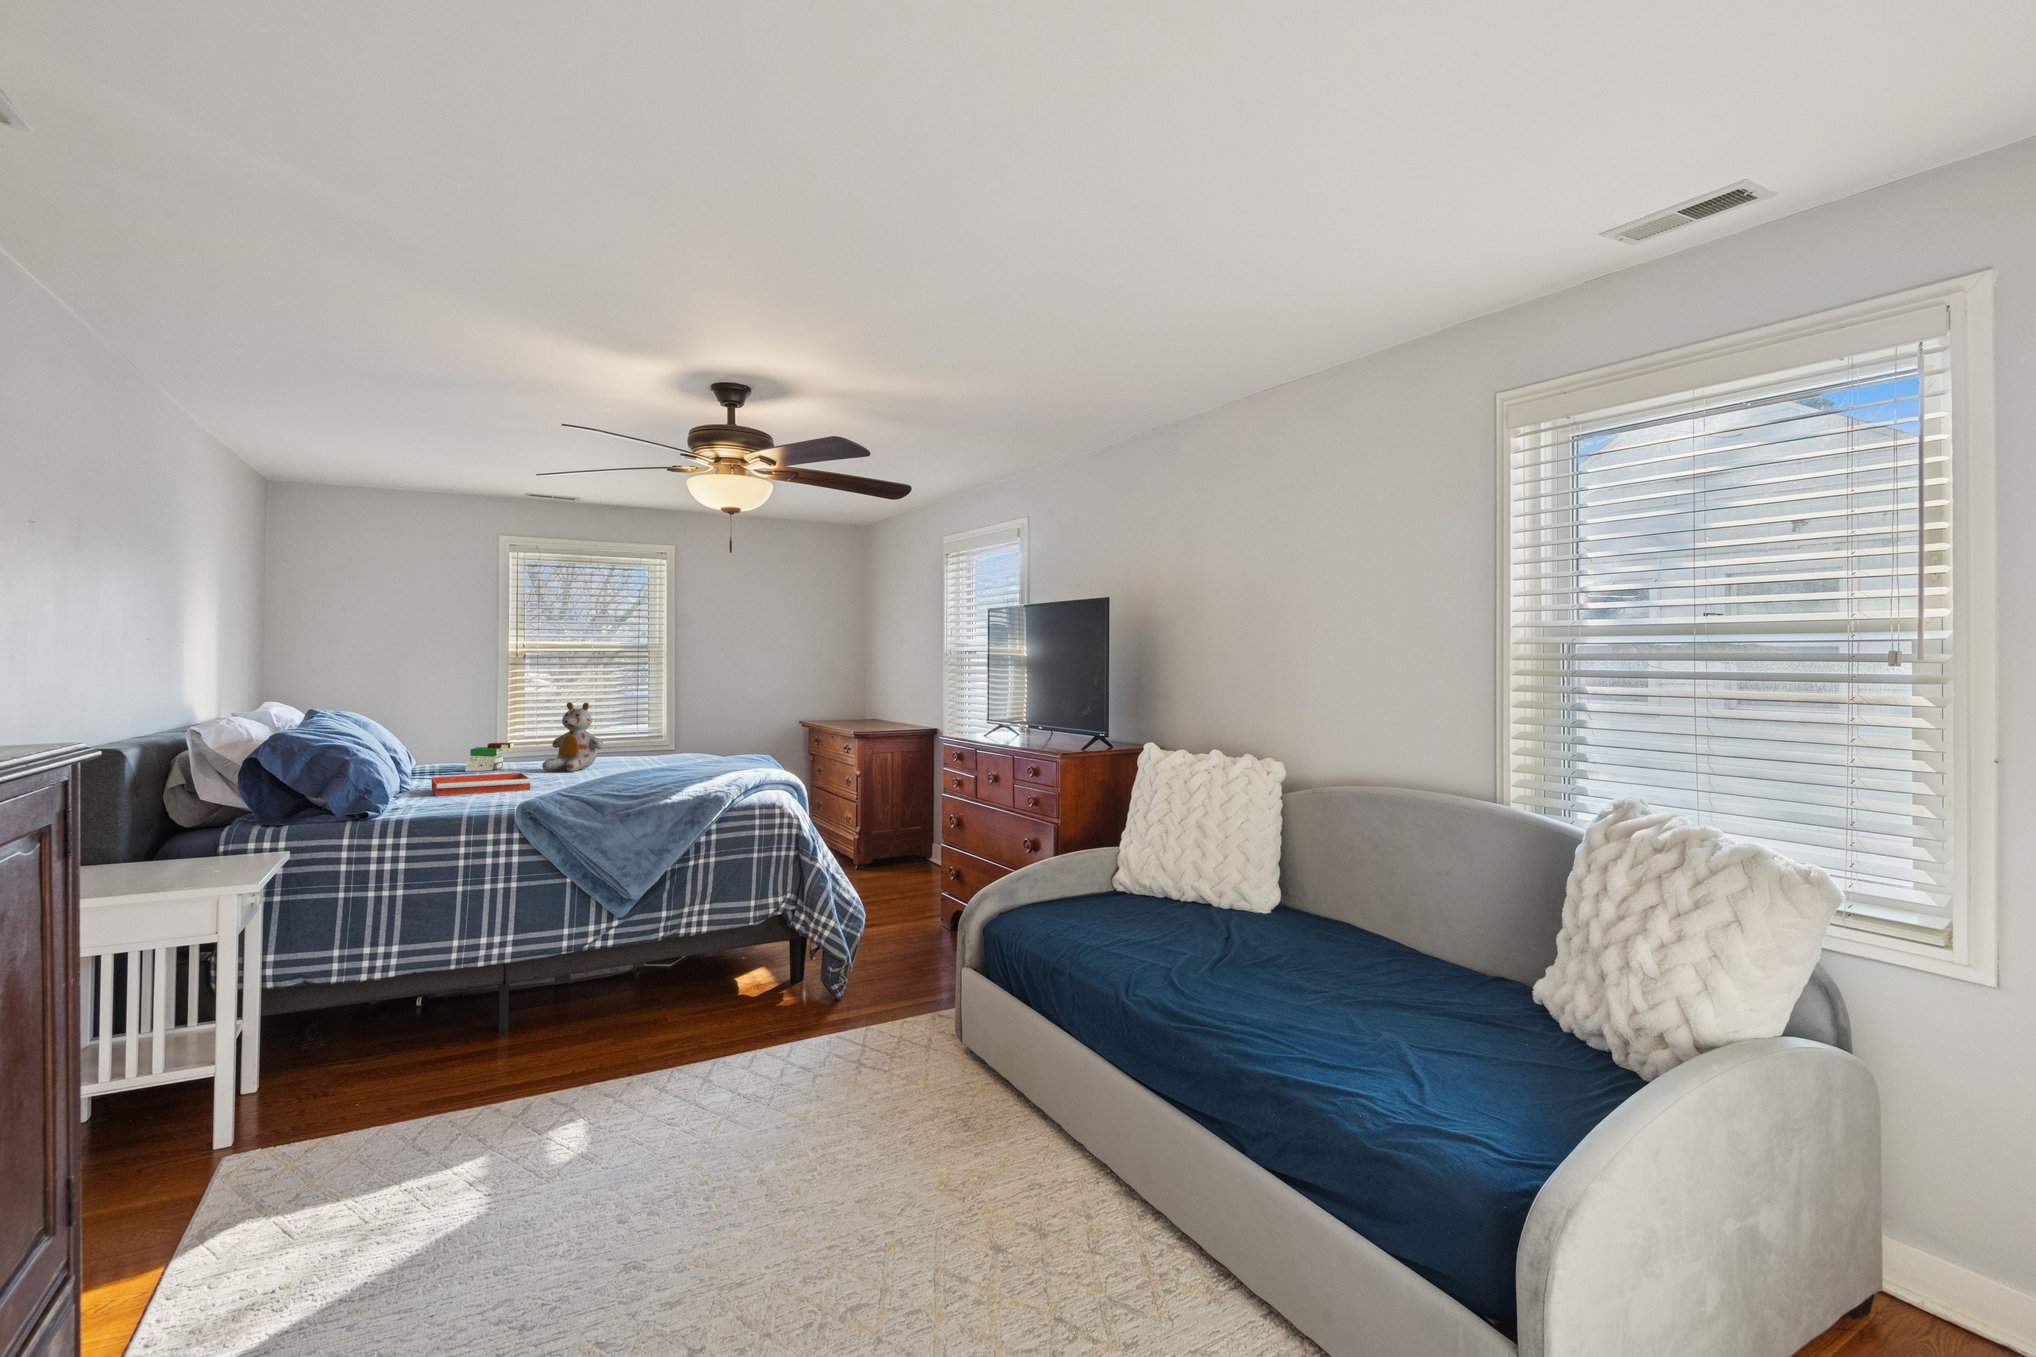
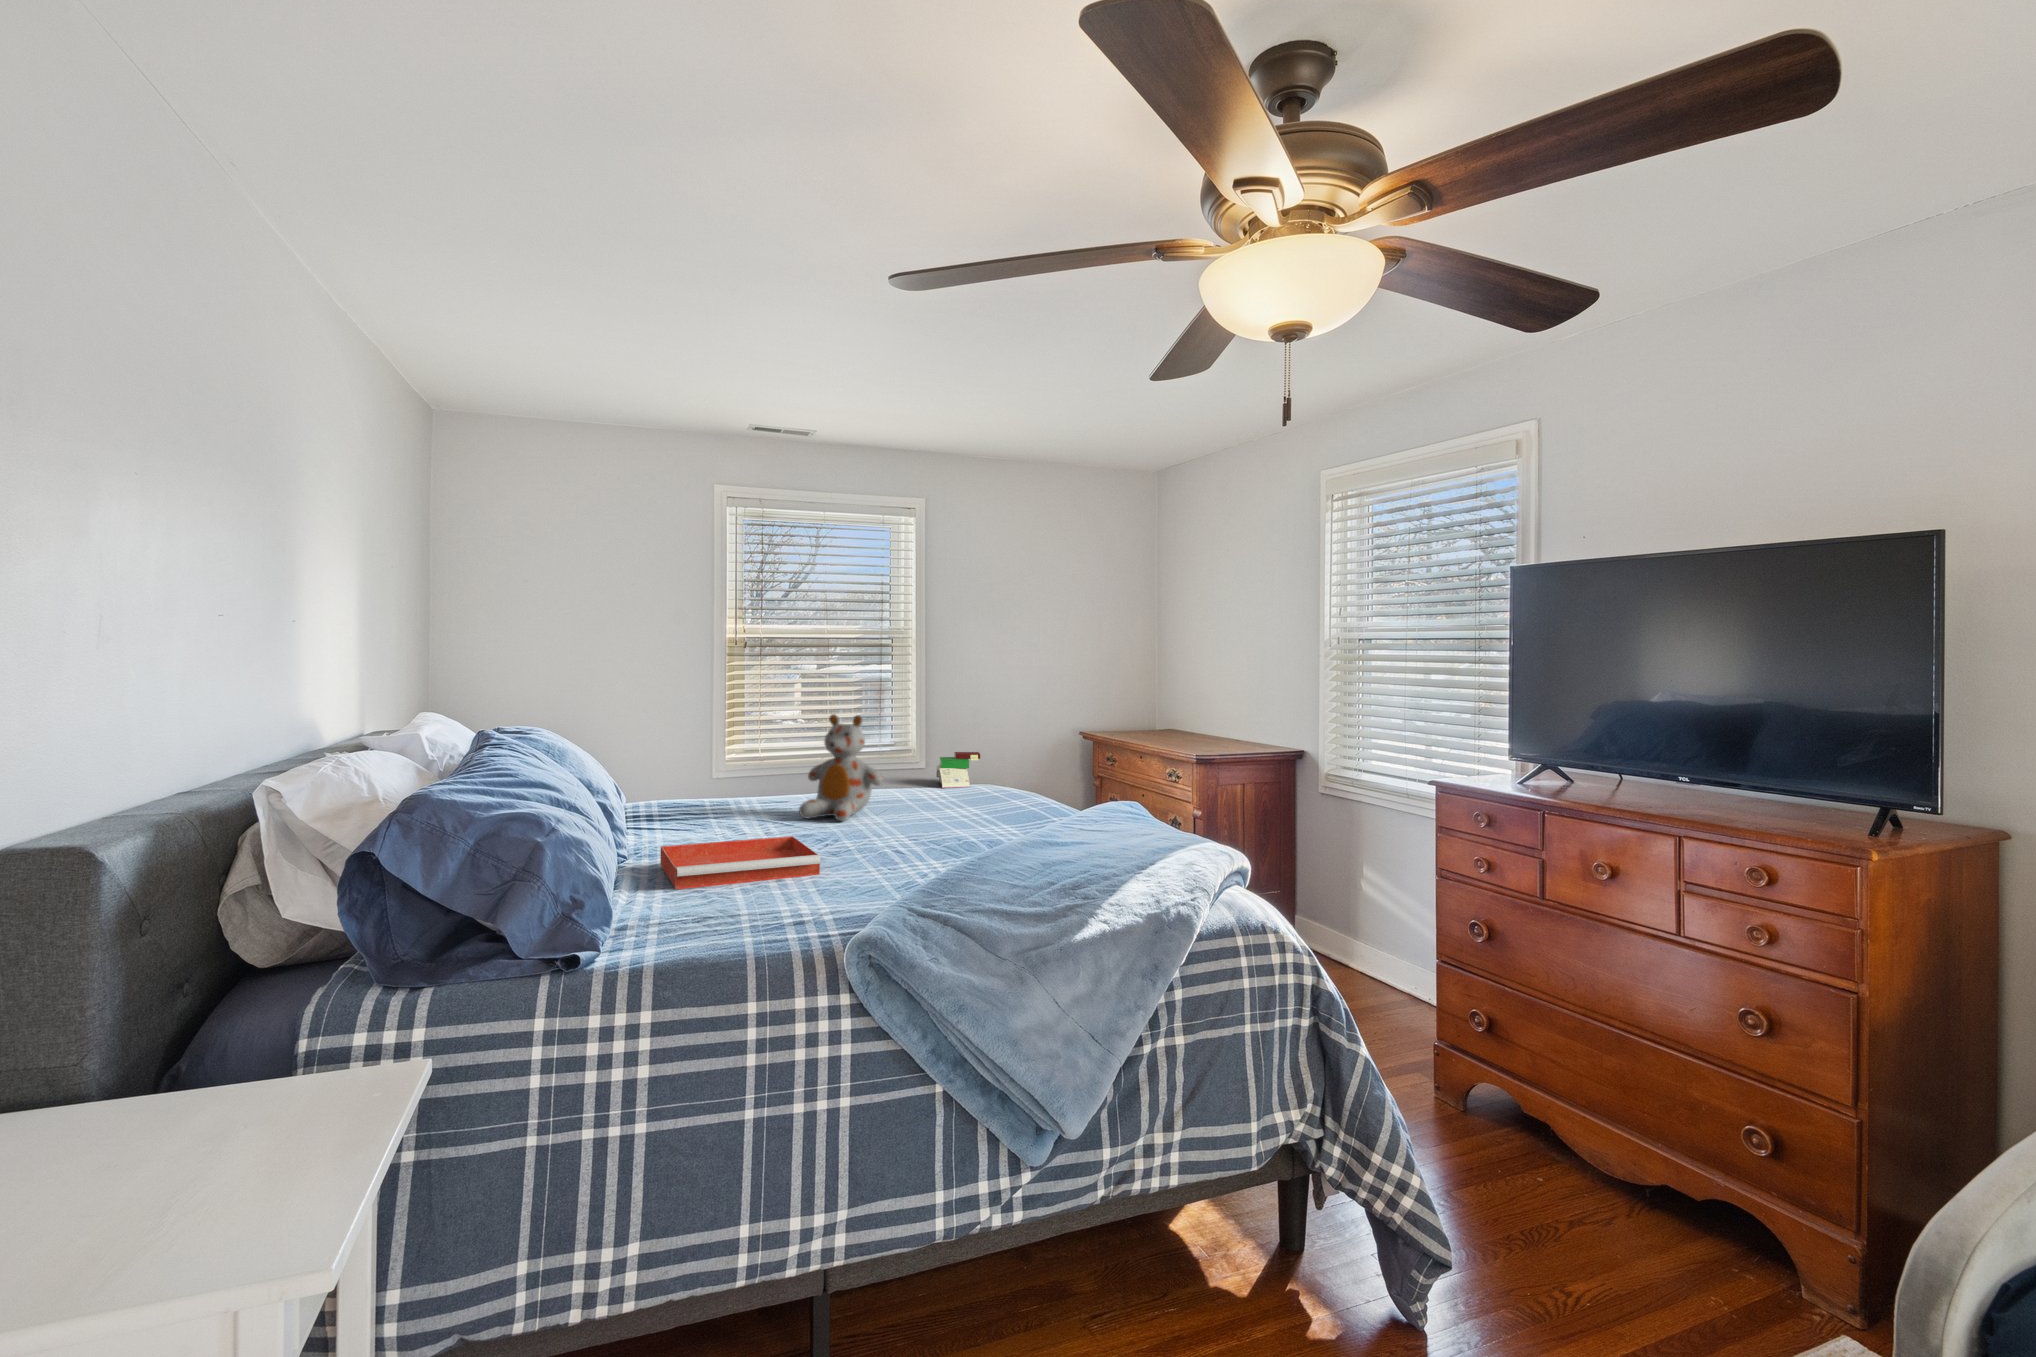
book: present [465,743,514,772] -> present [937,752,980,788]

